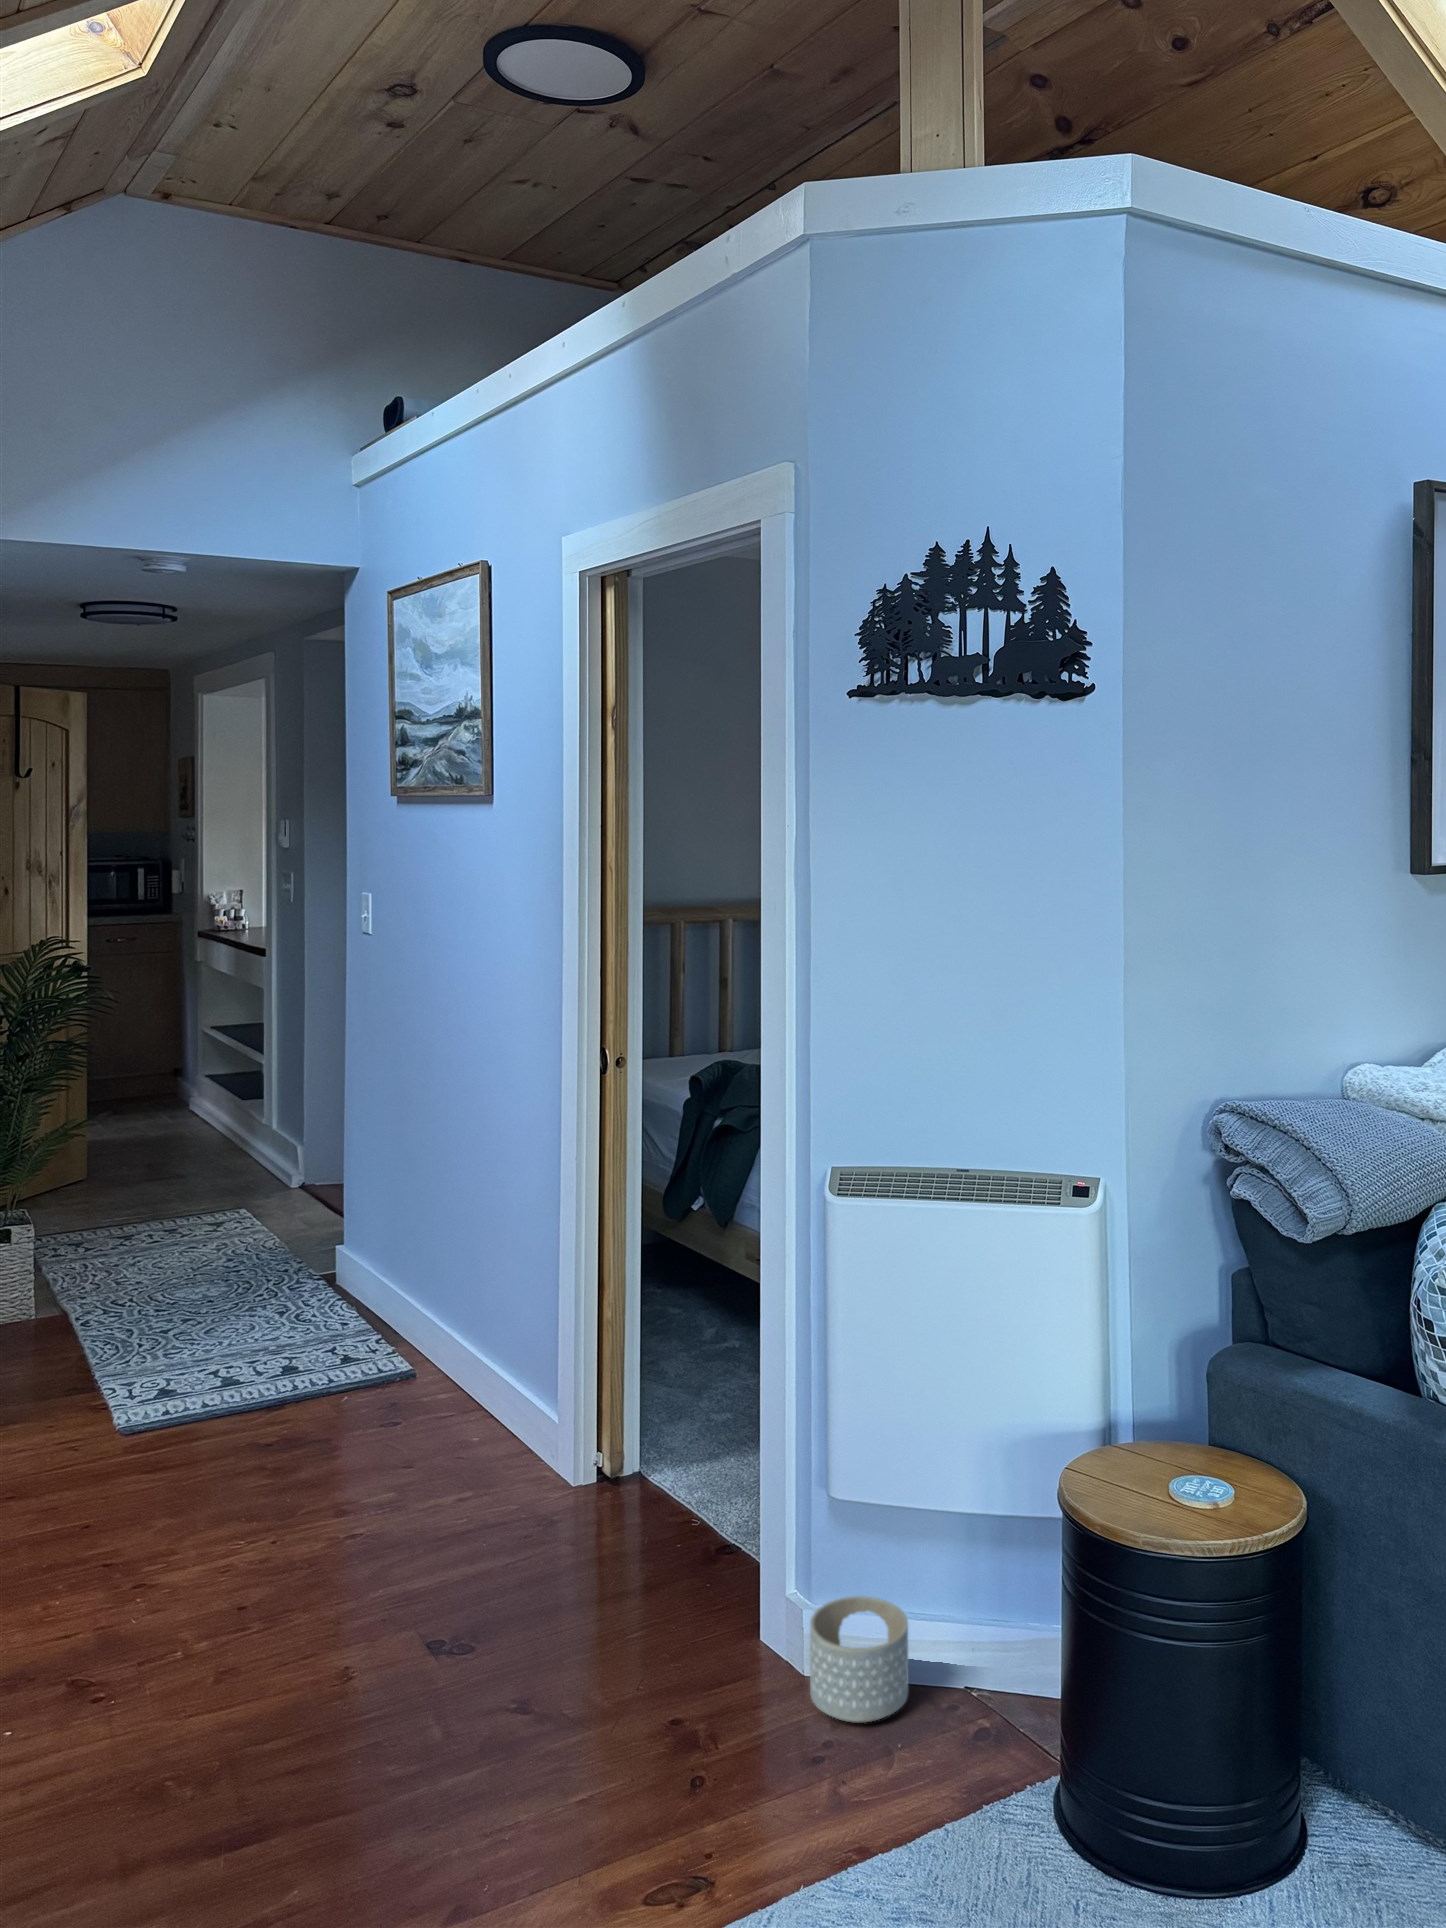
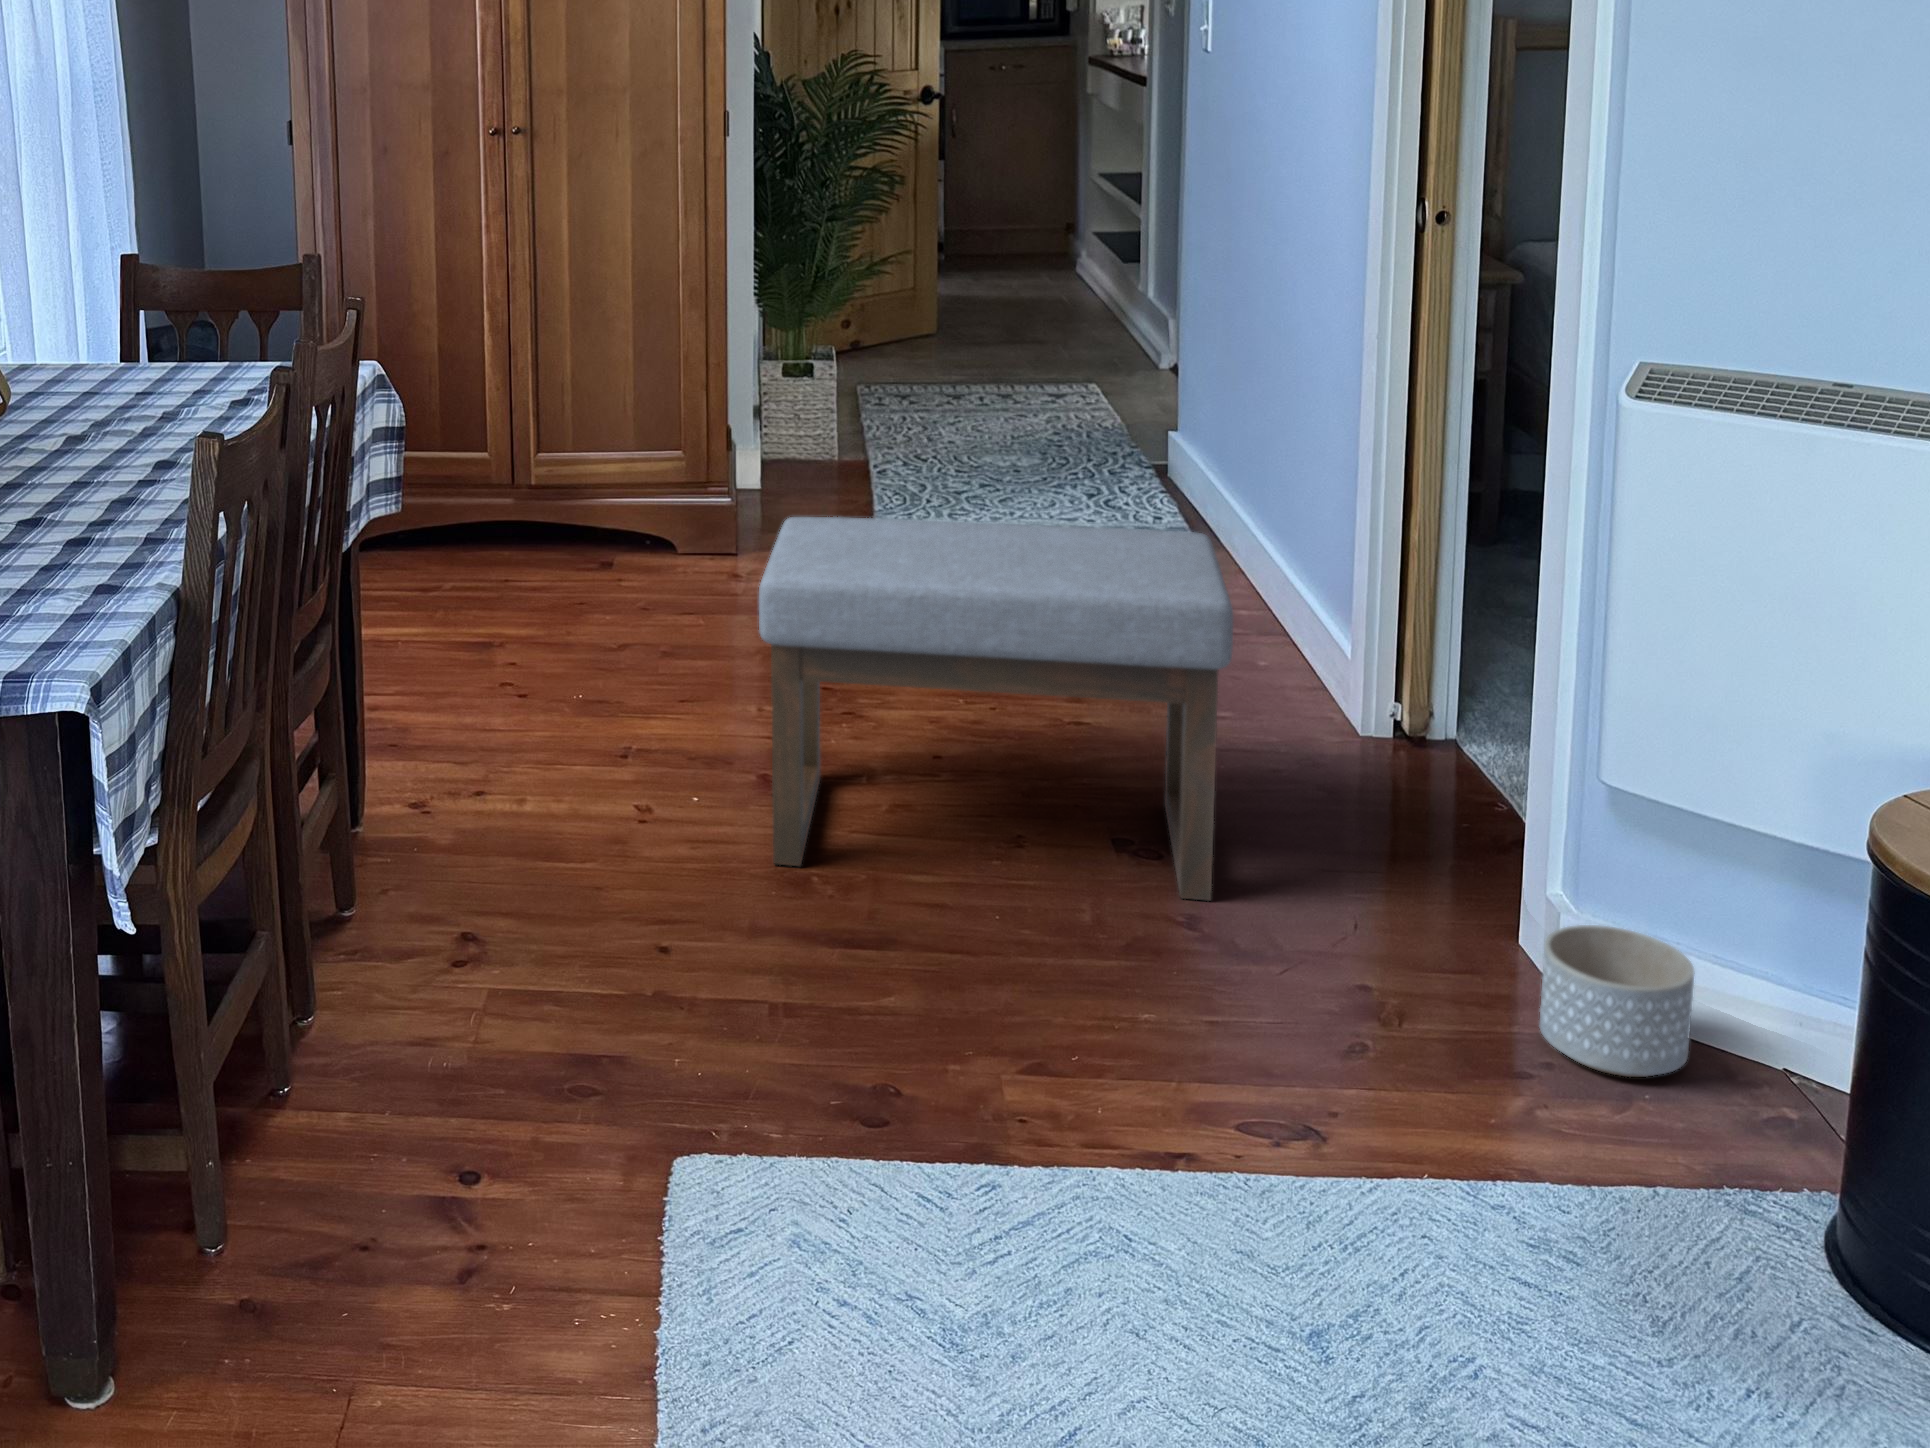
ottoman: none [94,1345,548,1807] -> present [759,517,1233,900]

